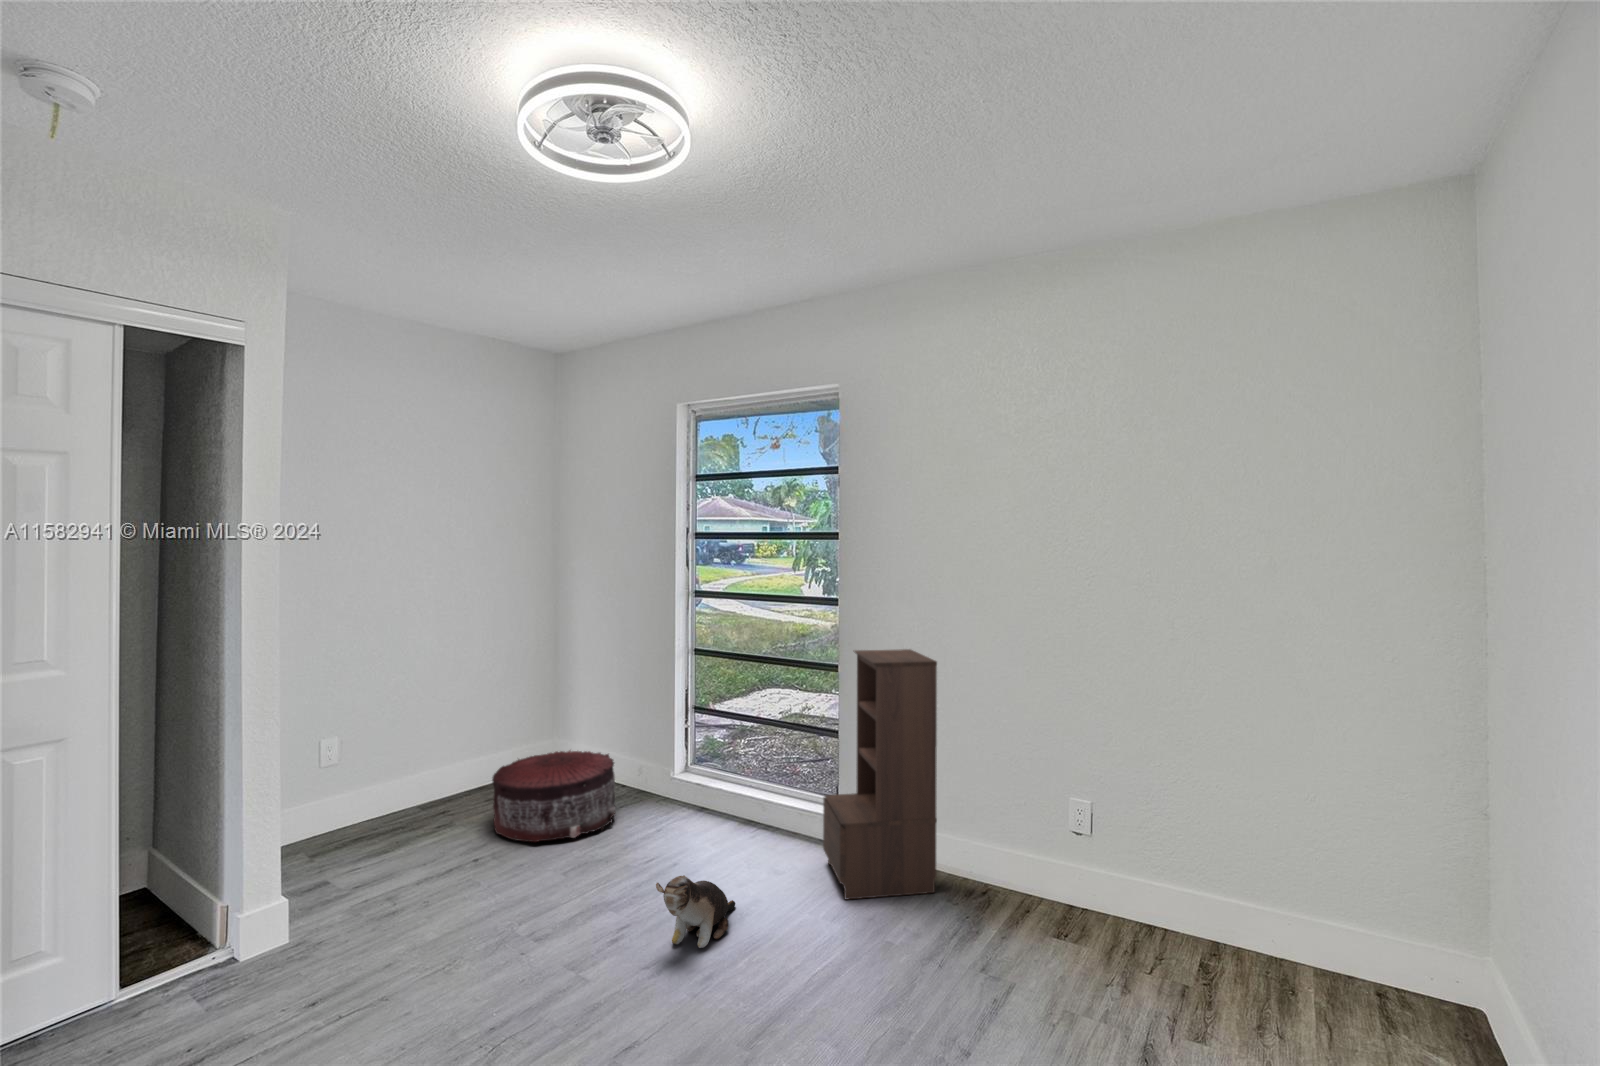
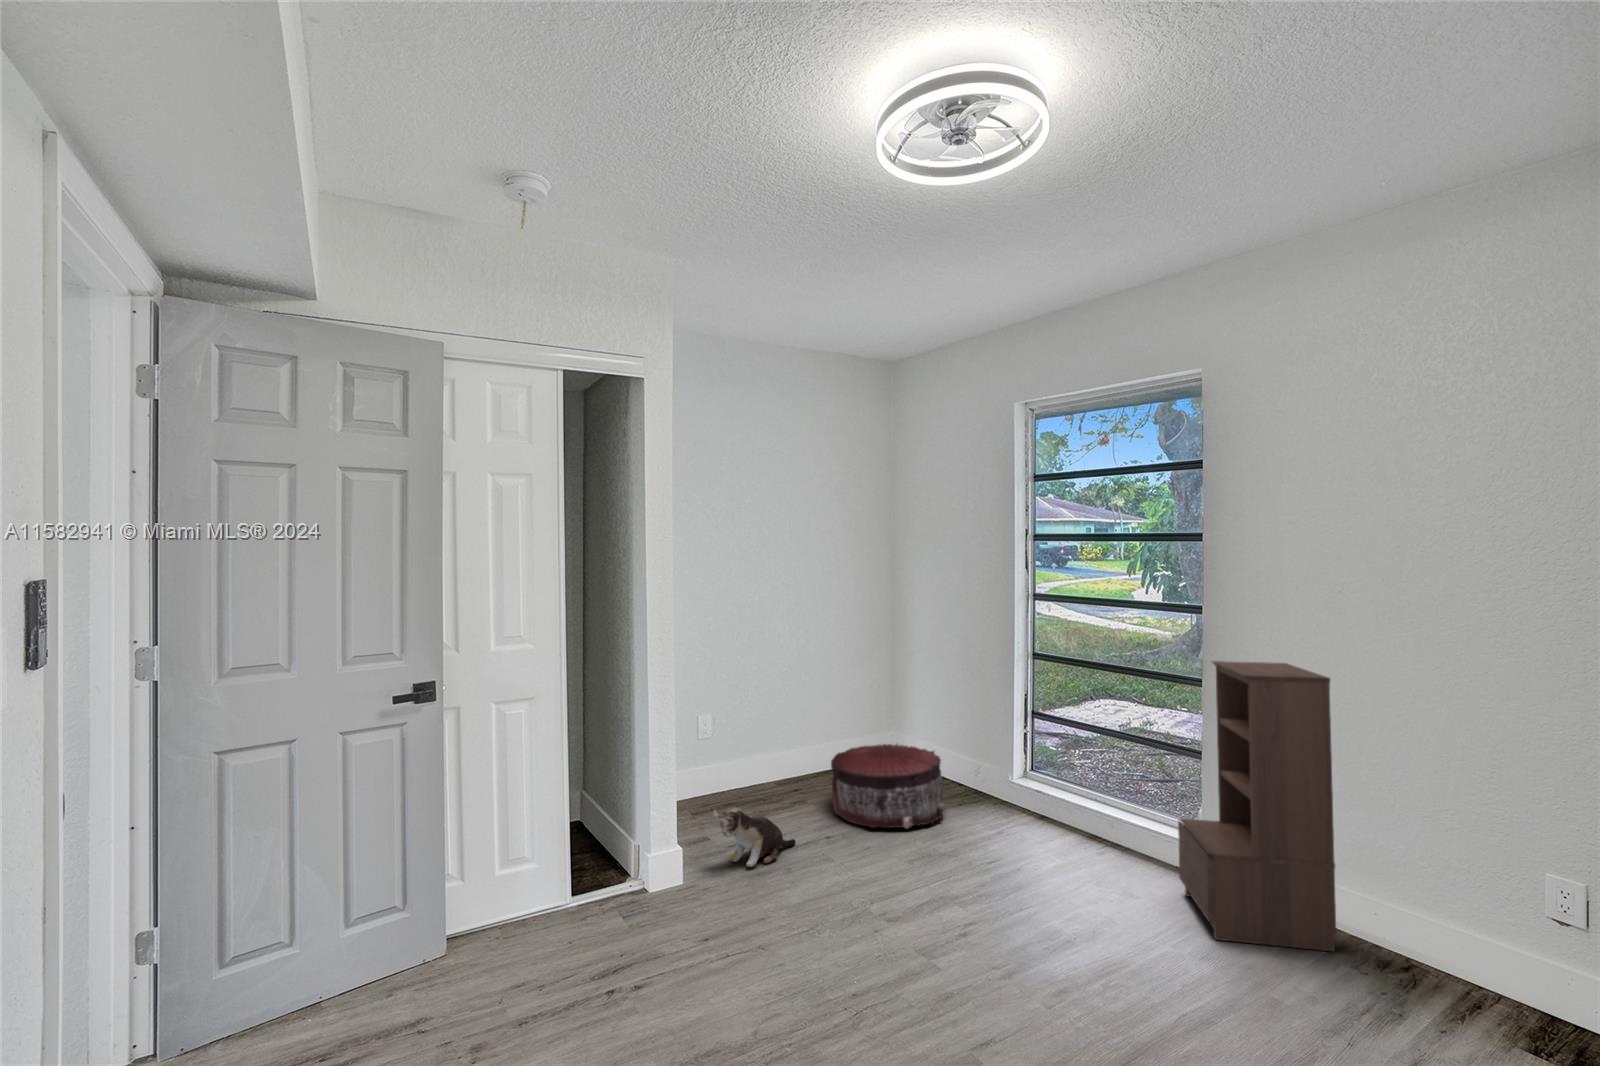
plush toy: present [656,876,735,948] -> present [713,807,796,867]

